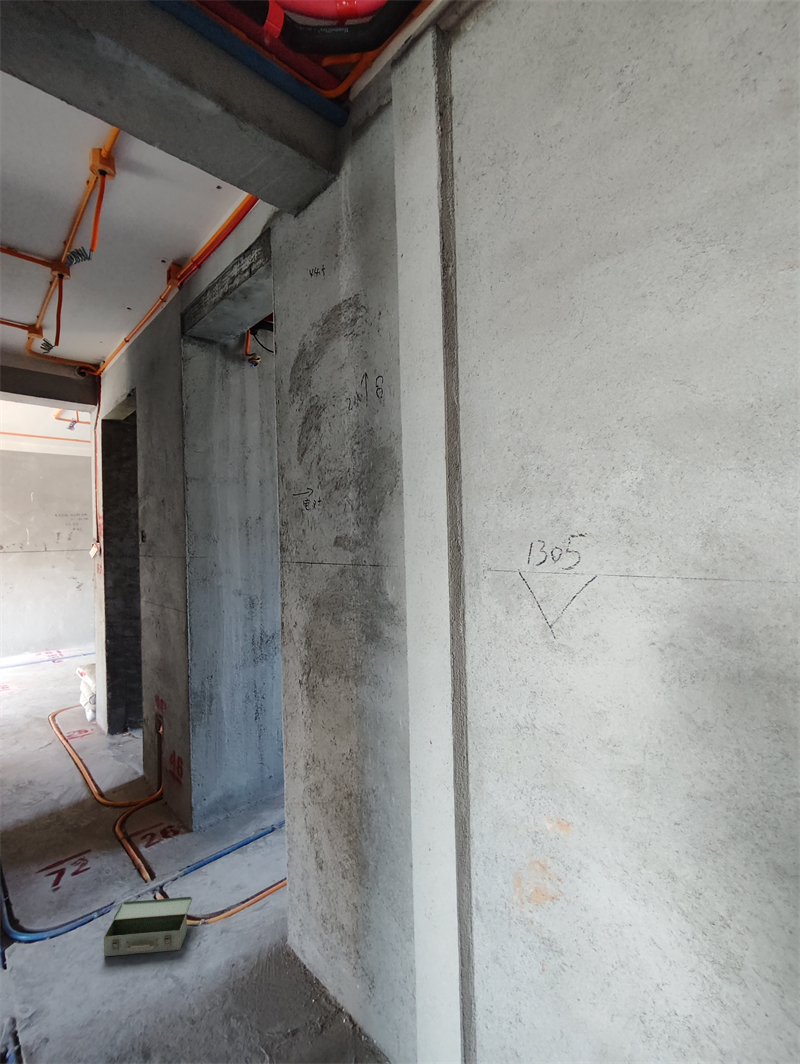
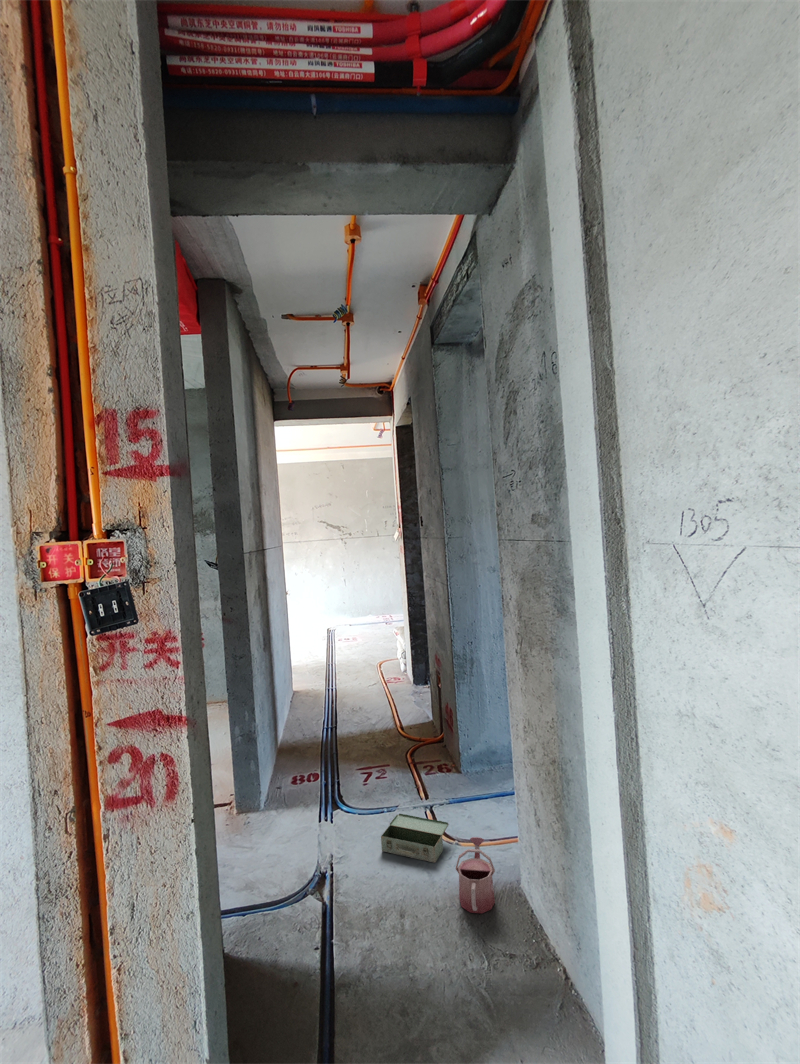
watering can: none [216,903,262,994] -> present [456,837,495,913]

